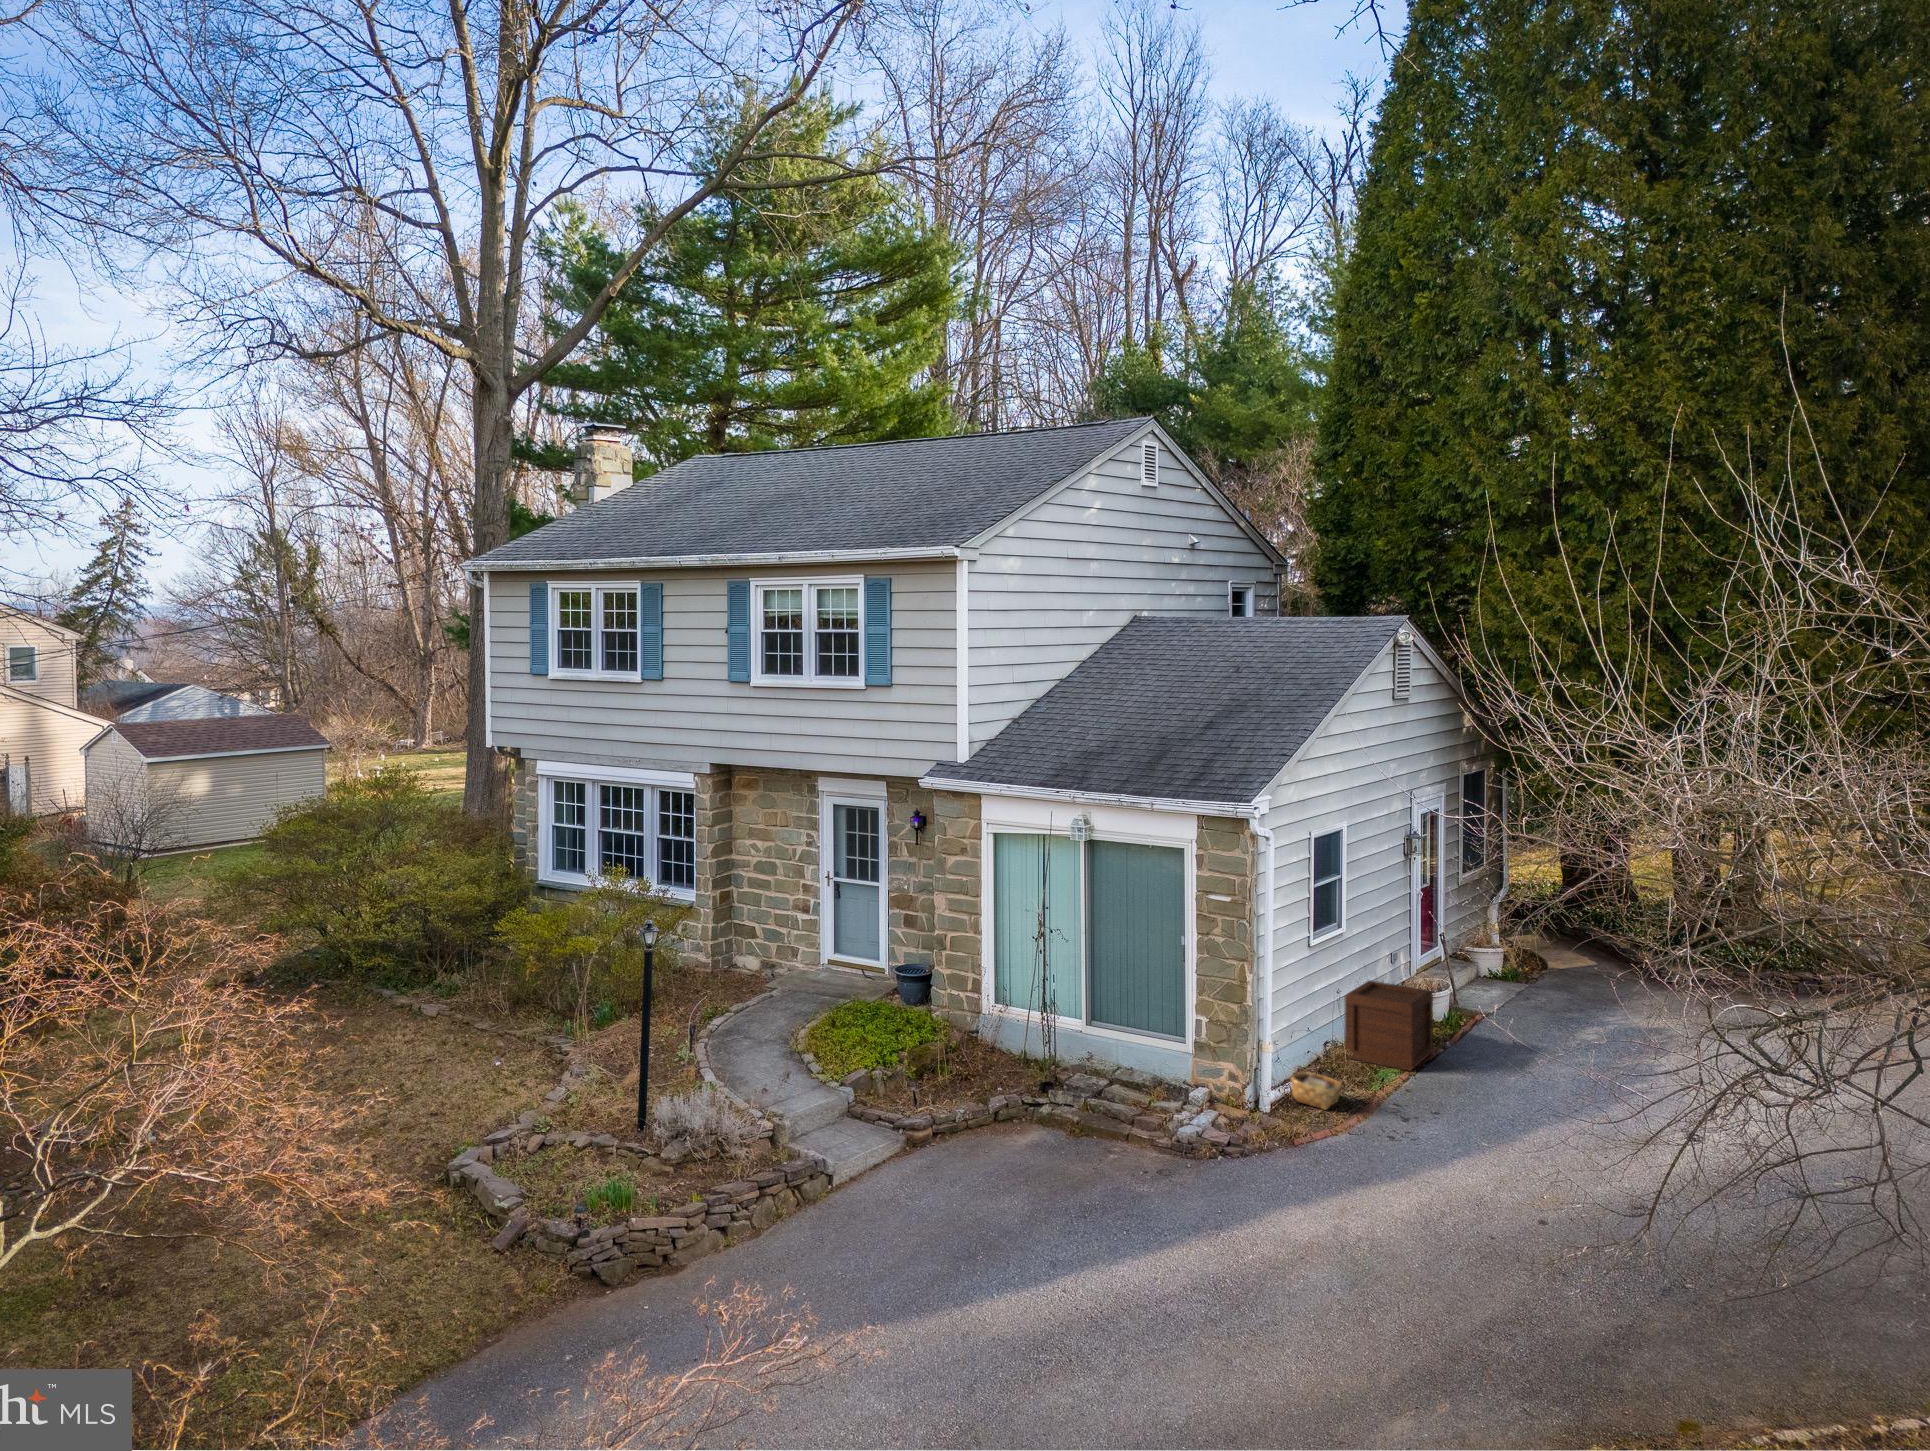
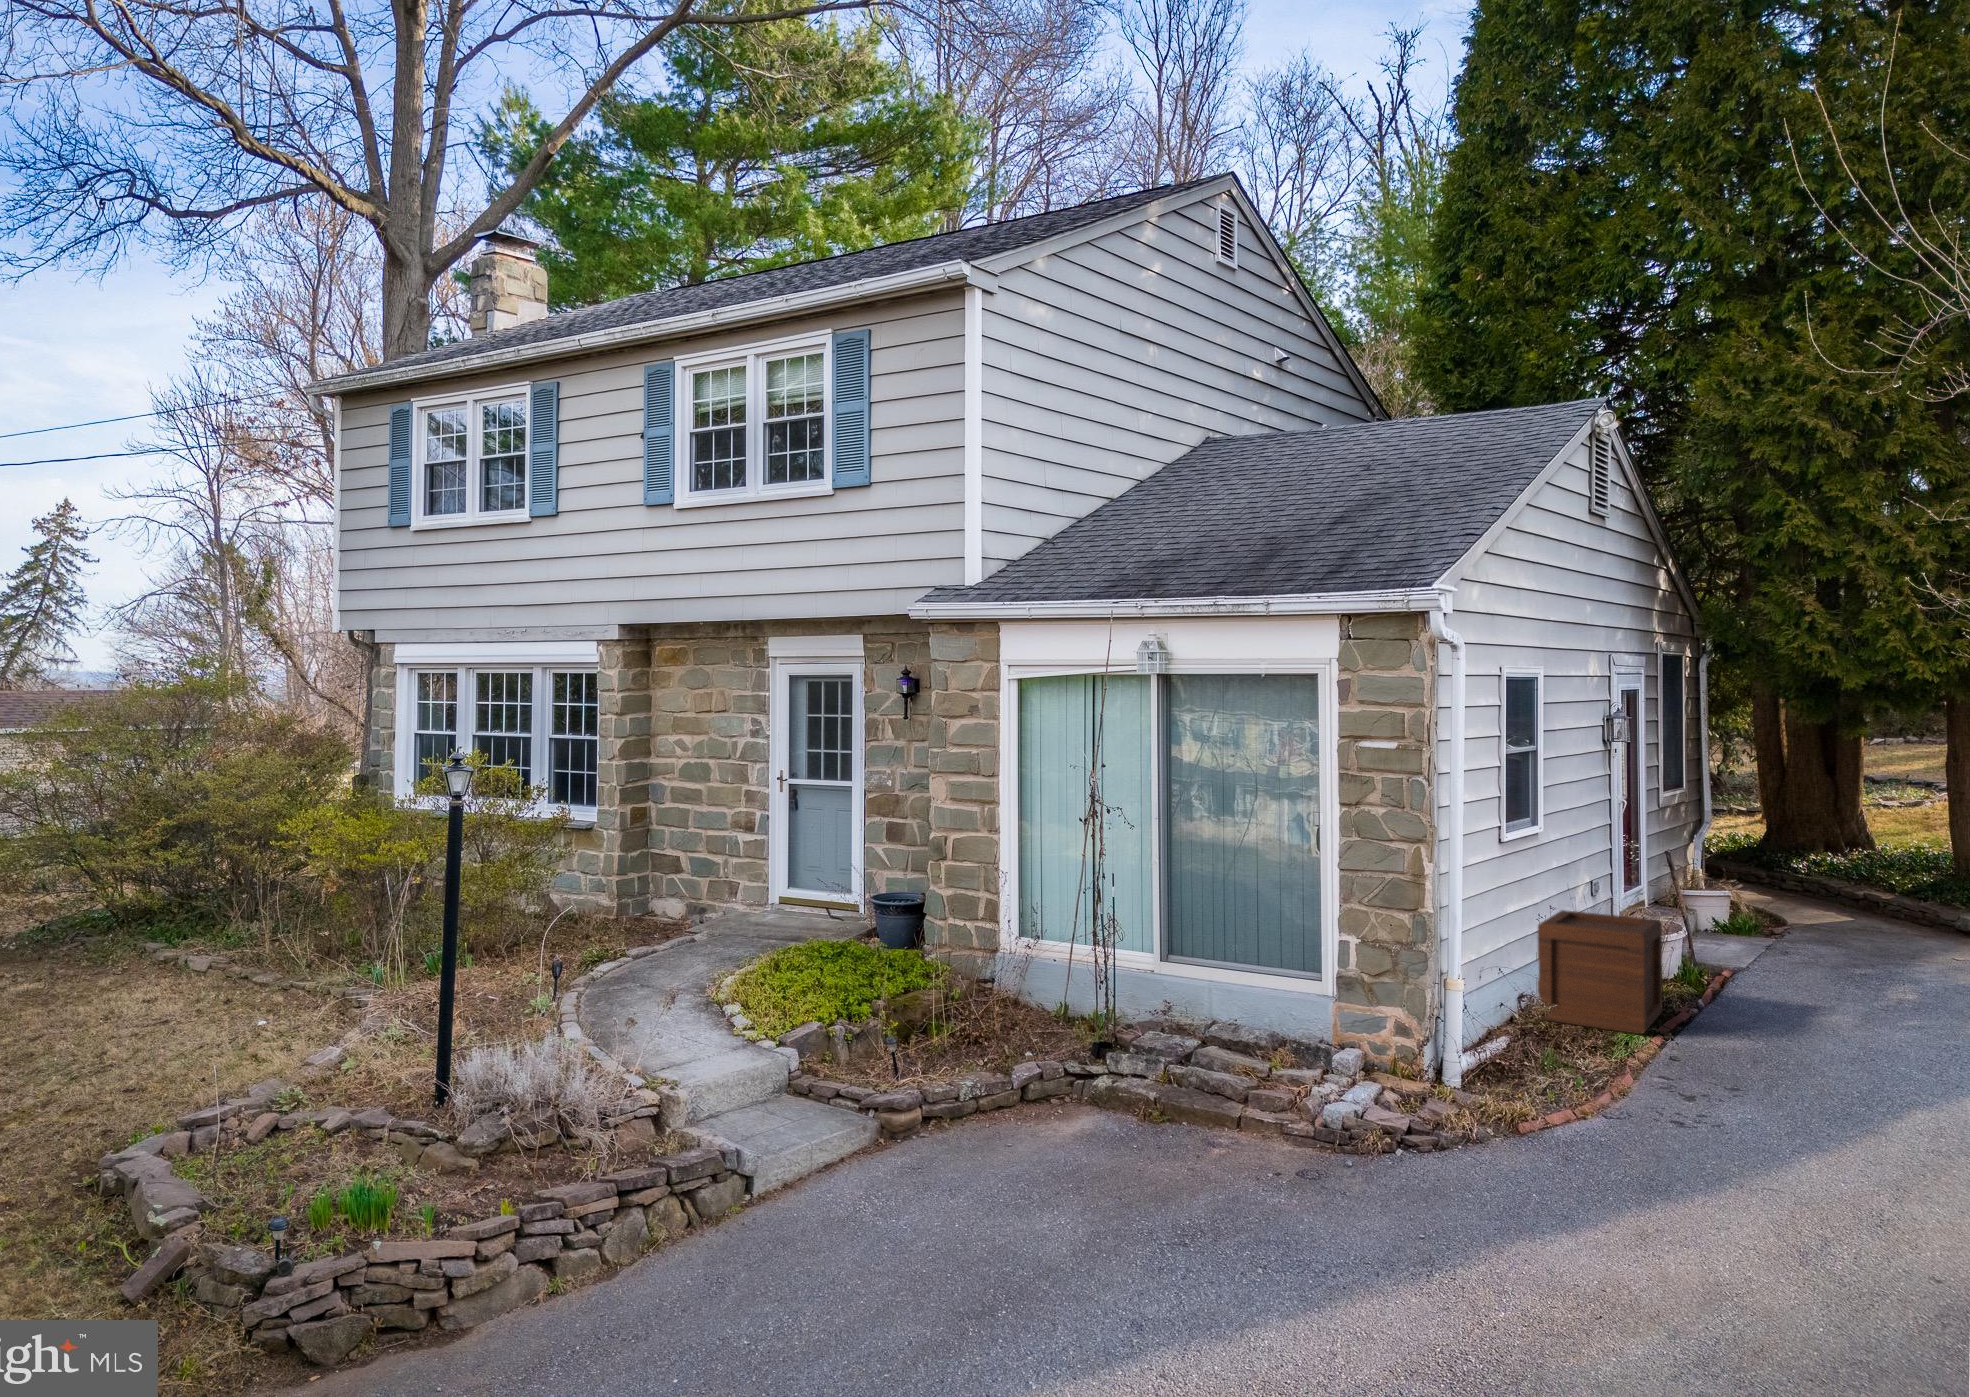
woven basket: present [1290,1066,1342,1110] -> none [1479,1018,1562,1084]

